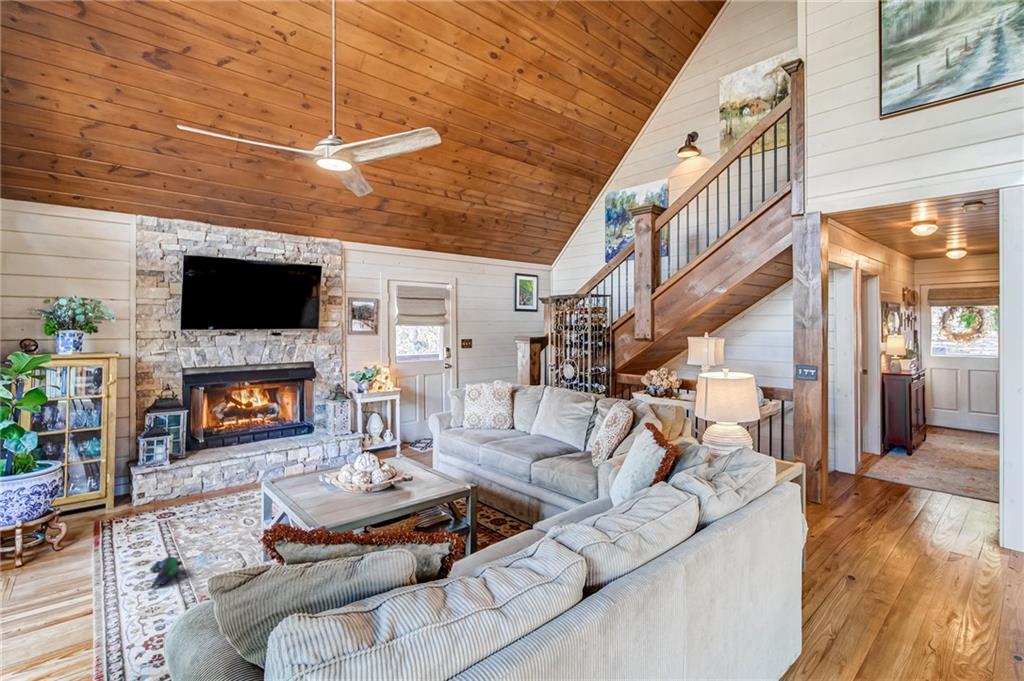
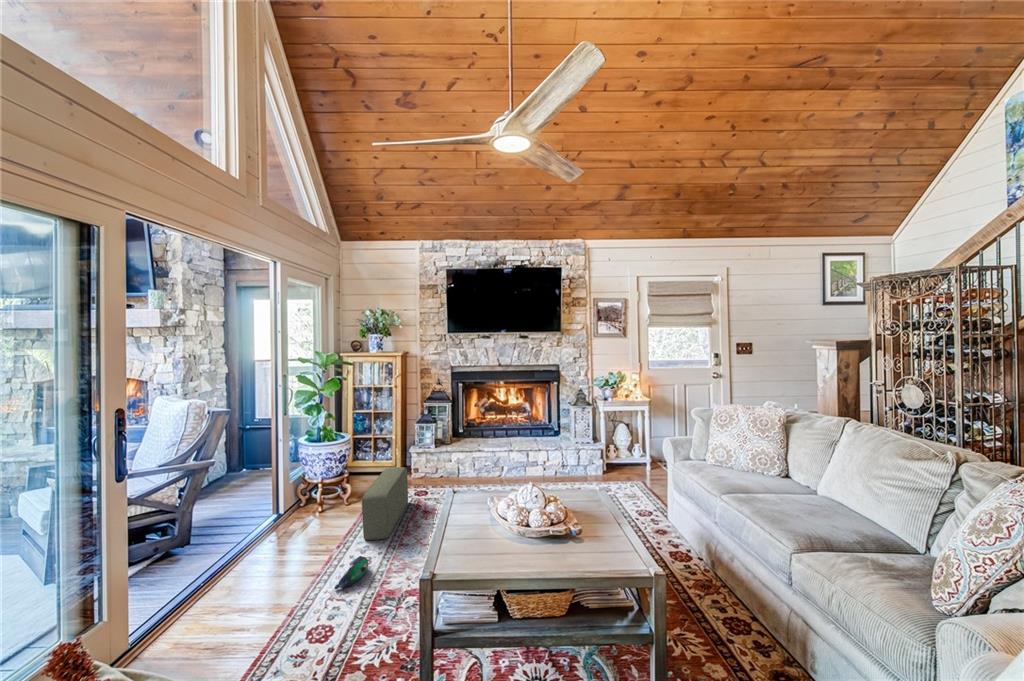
pouf: none [132,479,172,554] -> present [362,467,408,540]

